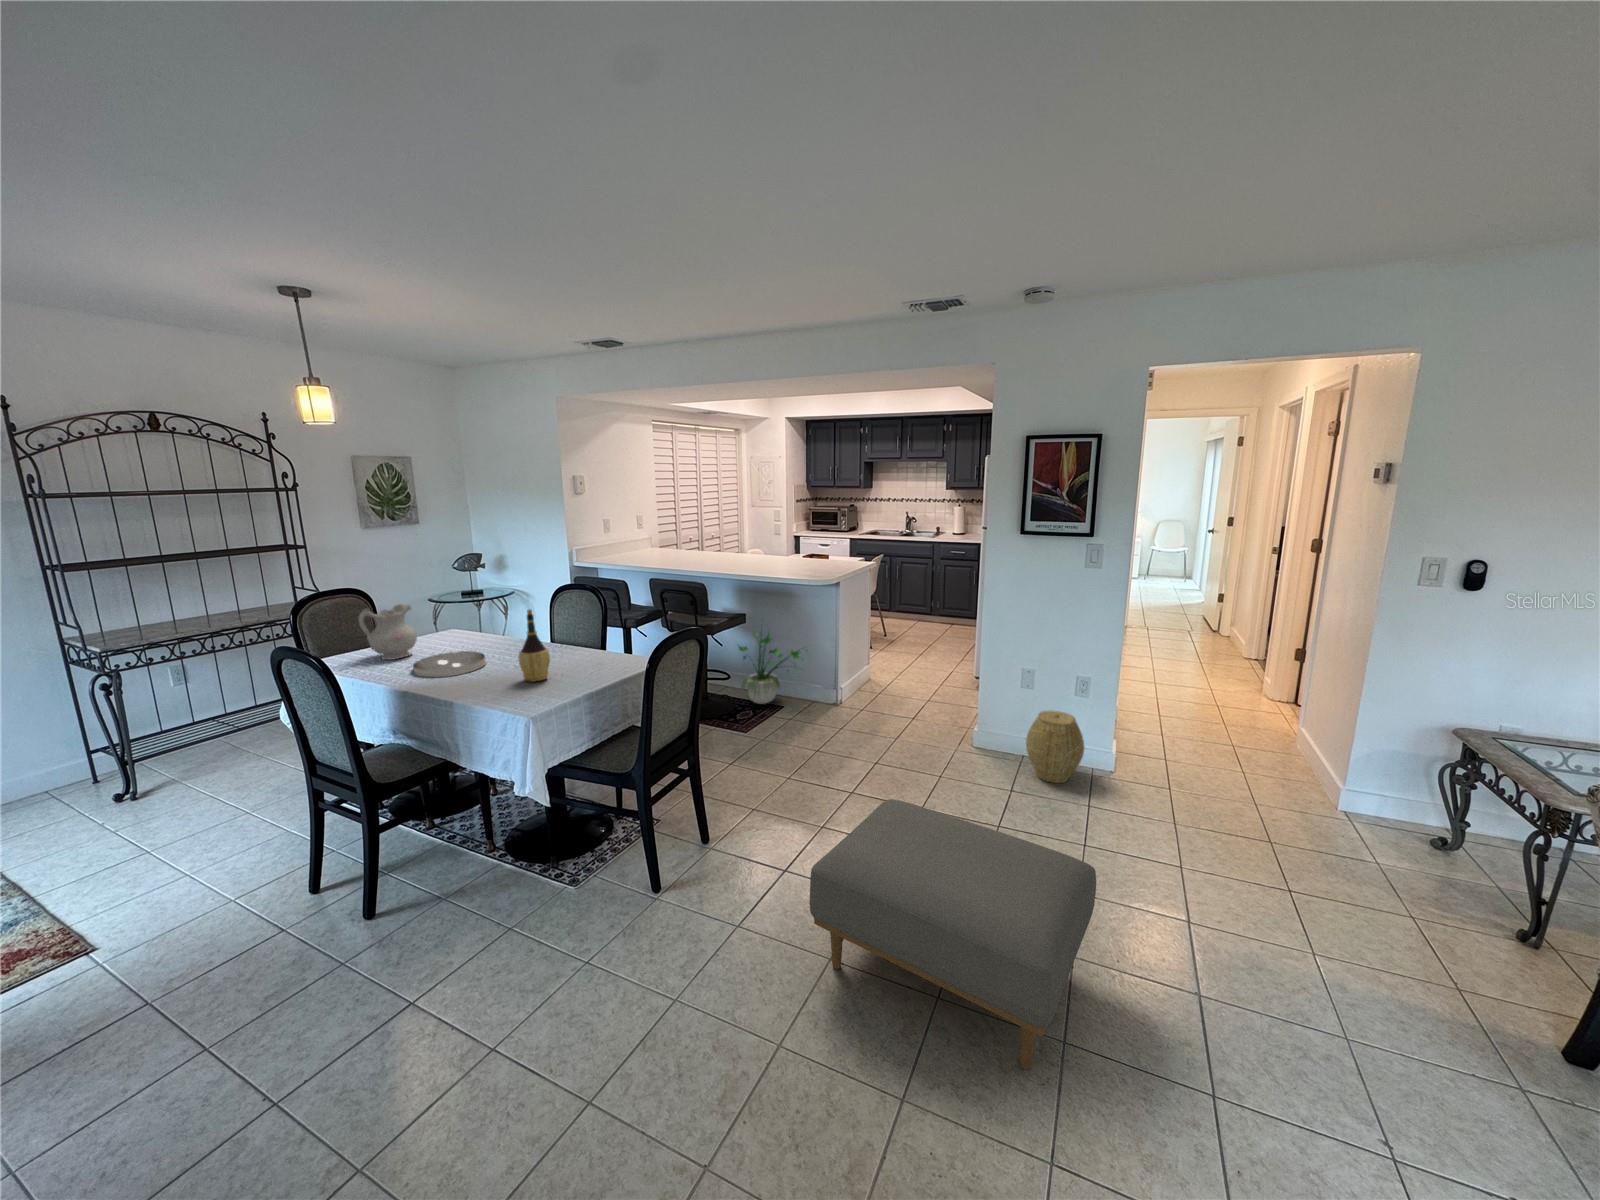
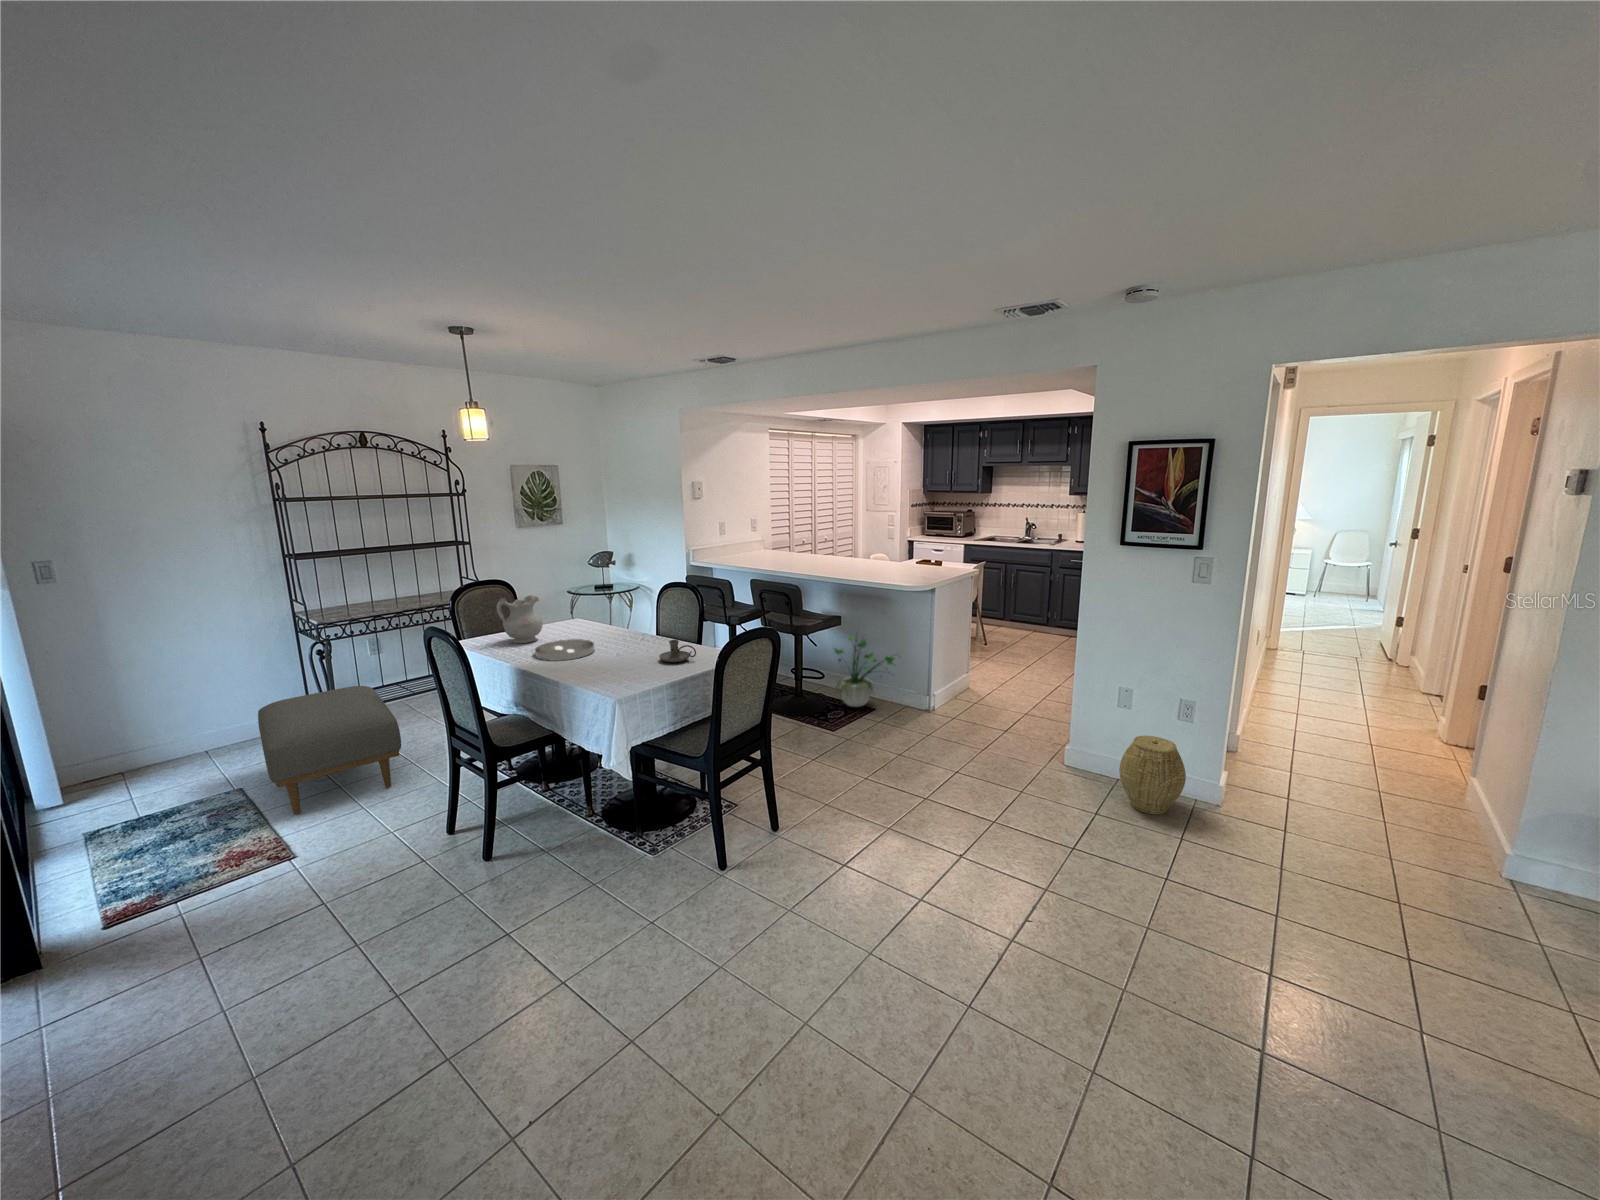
wine bottle: present [519,609,550,682] -> none [617,605,644,669]
candle holder: none [566,646,609,670] -> present [659,640,696,662]
ottoman: present [809,799,1096,1070] -> present [258,686,401,815]

